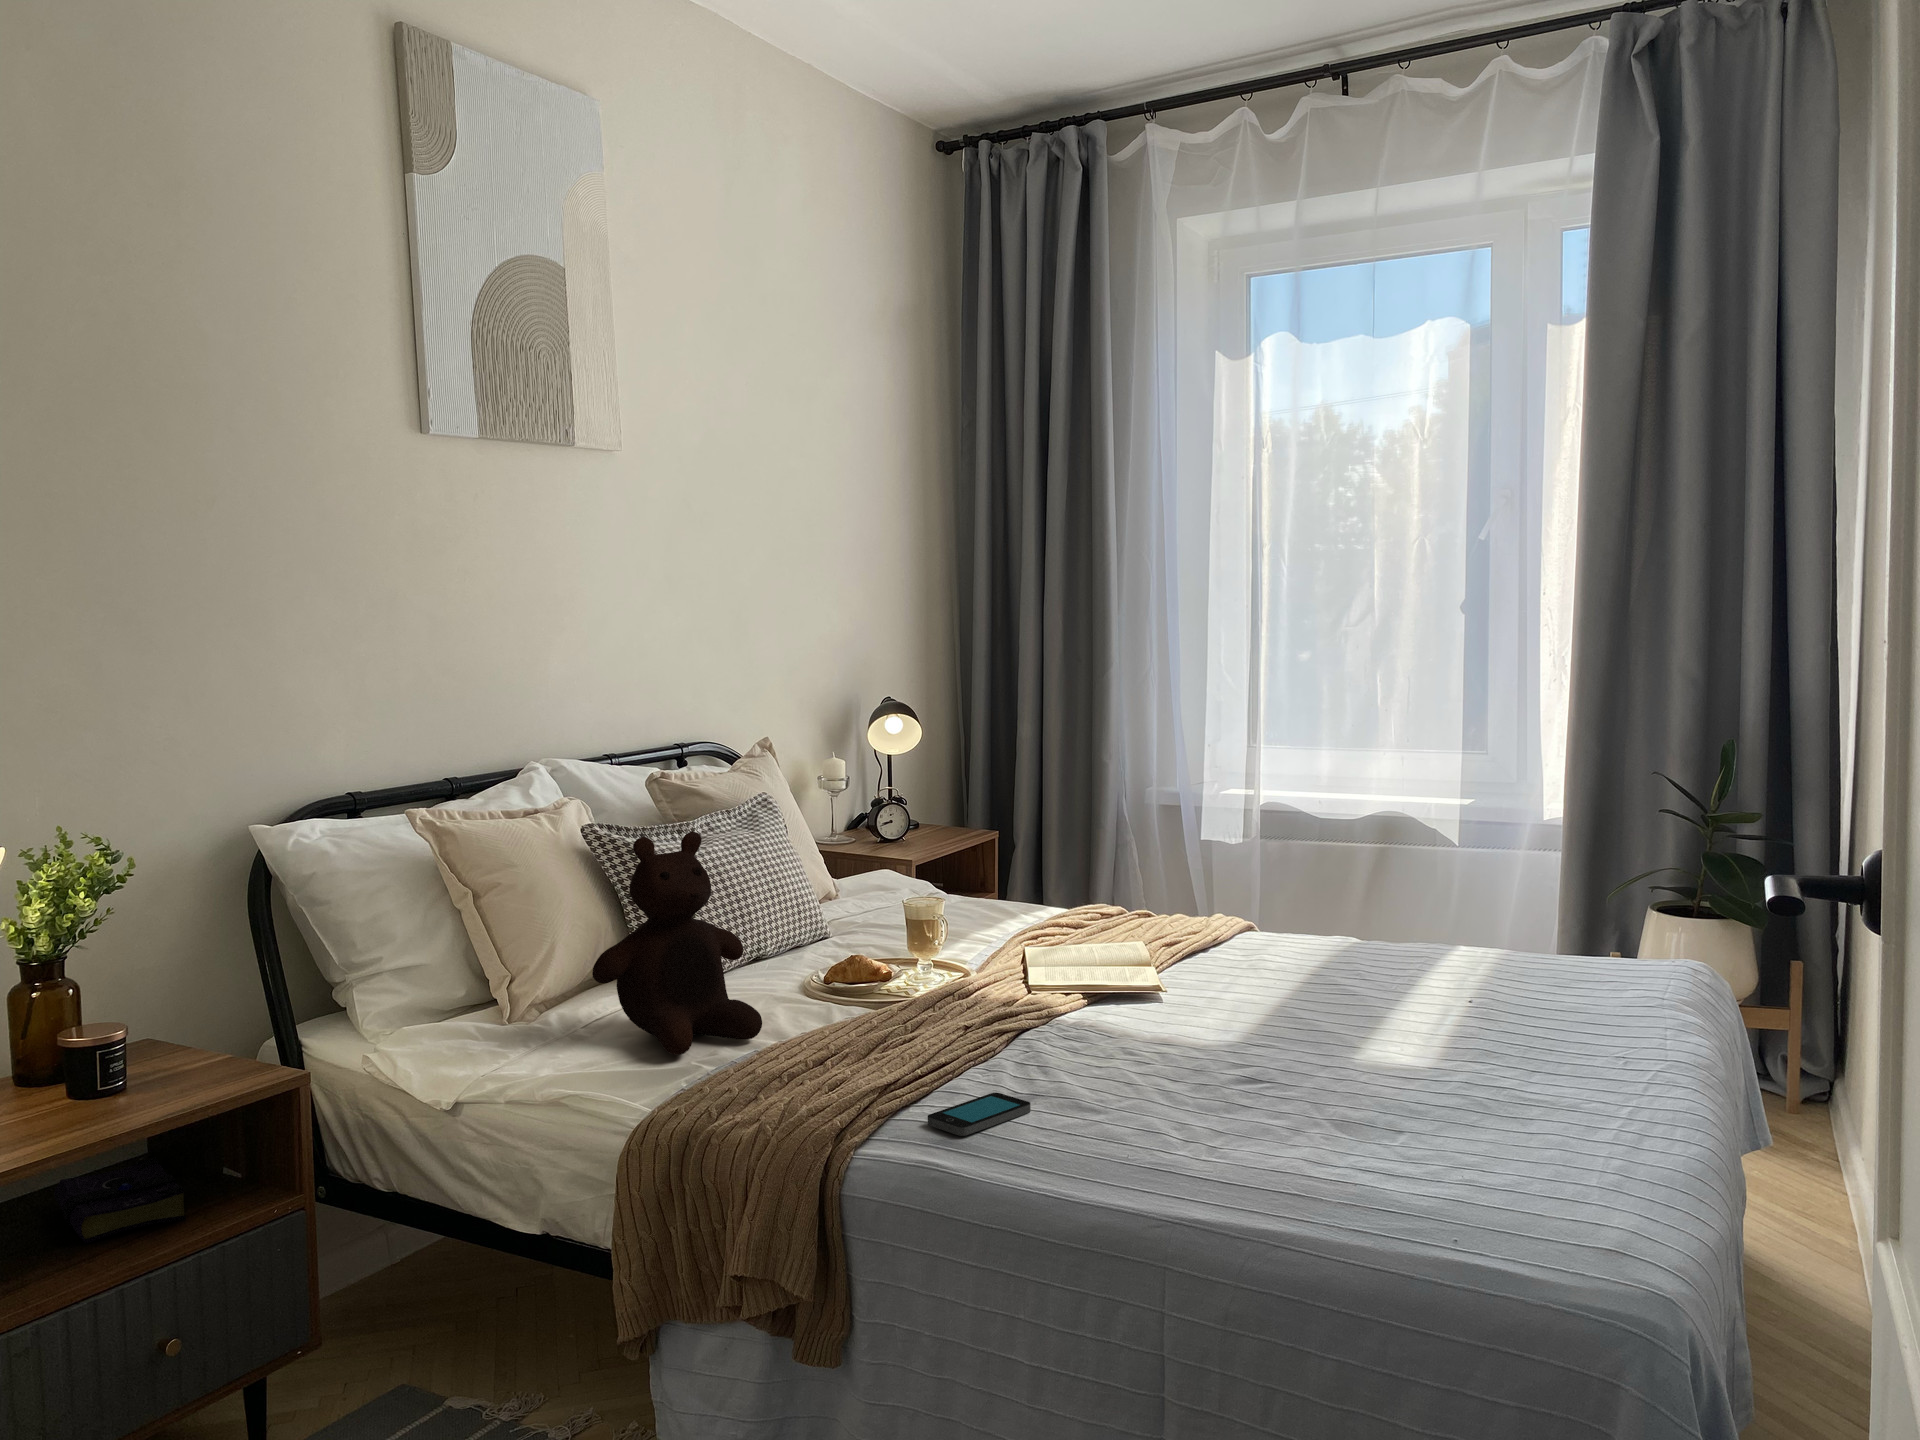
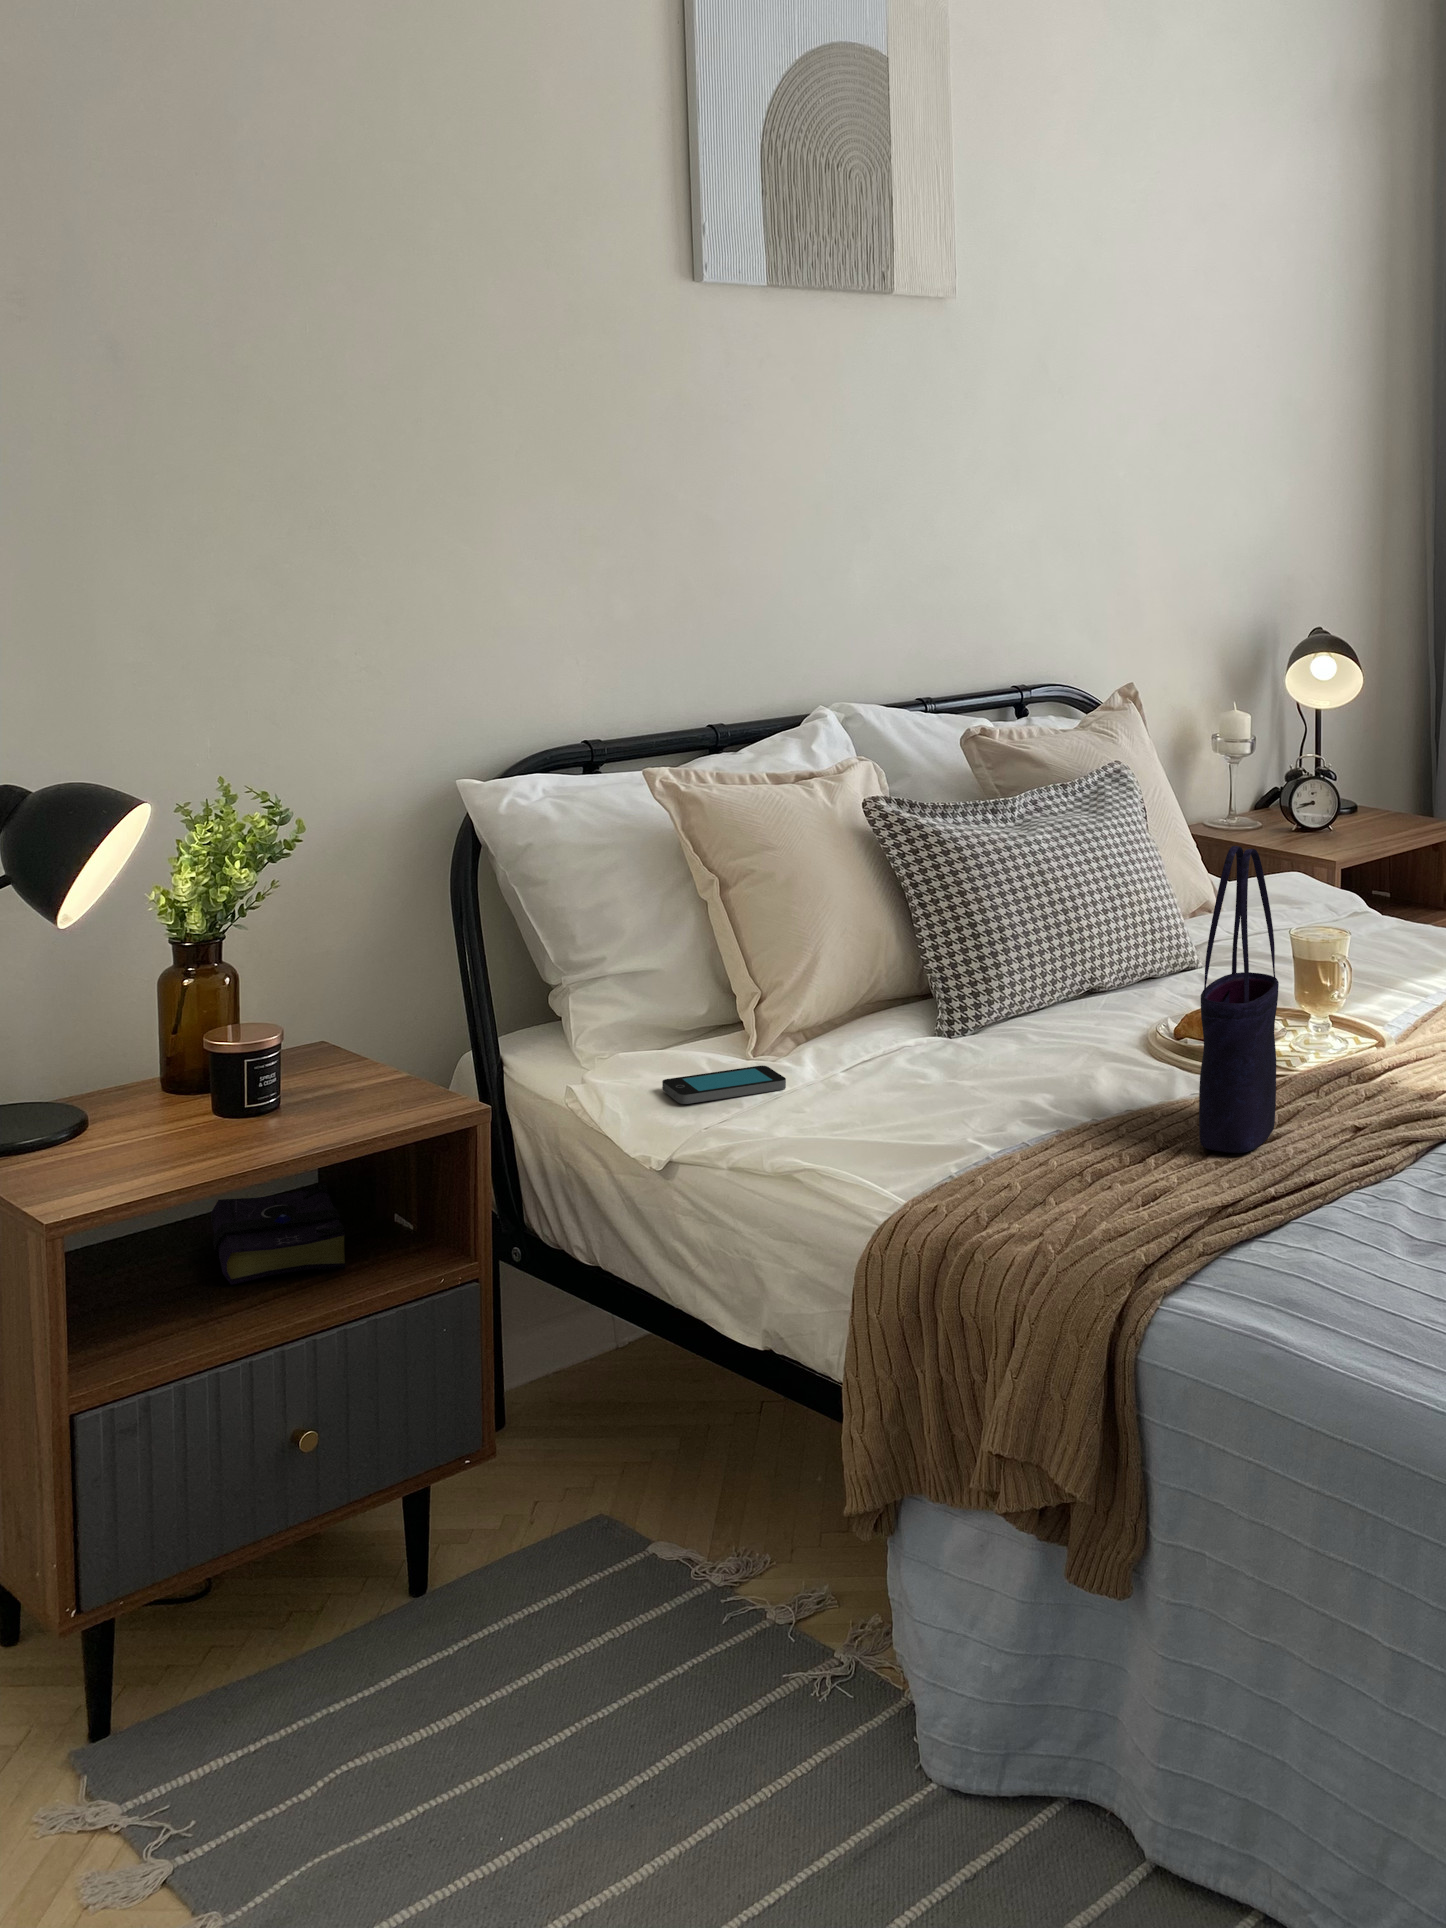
stuffed bear: present [592,832,762,1055] -> none [849,820,1071,1126]
tote bag: none [857,837,908,1052] -> present [1199,846,1279,1153]
smartphone: present [928,1093,1031,1136] -> present [662,1066,786,1104]

